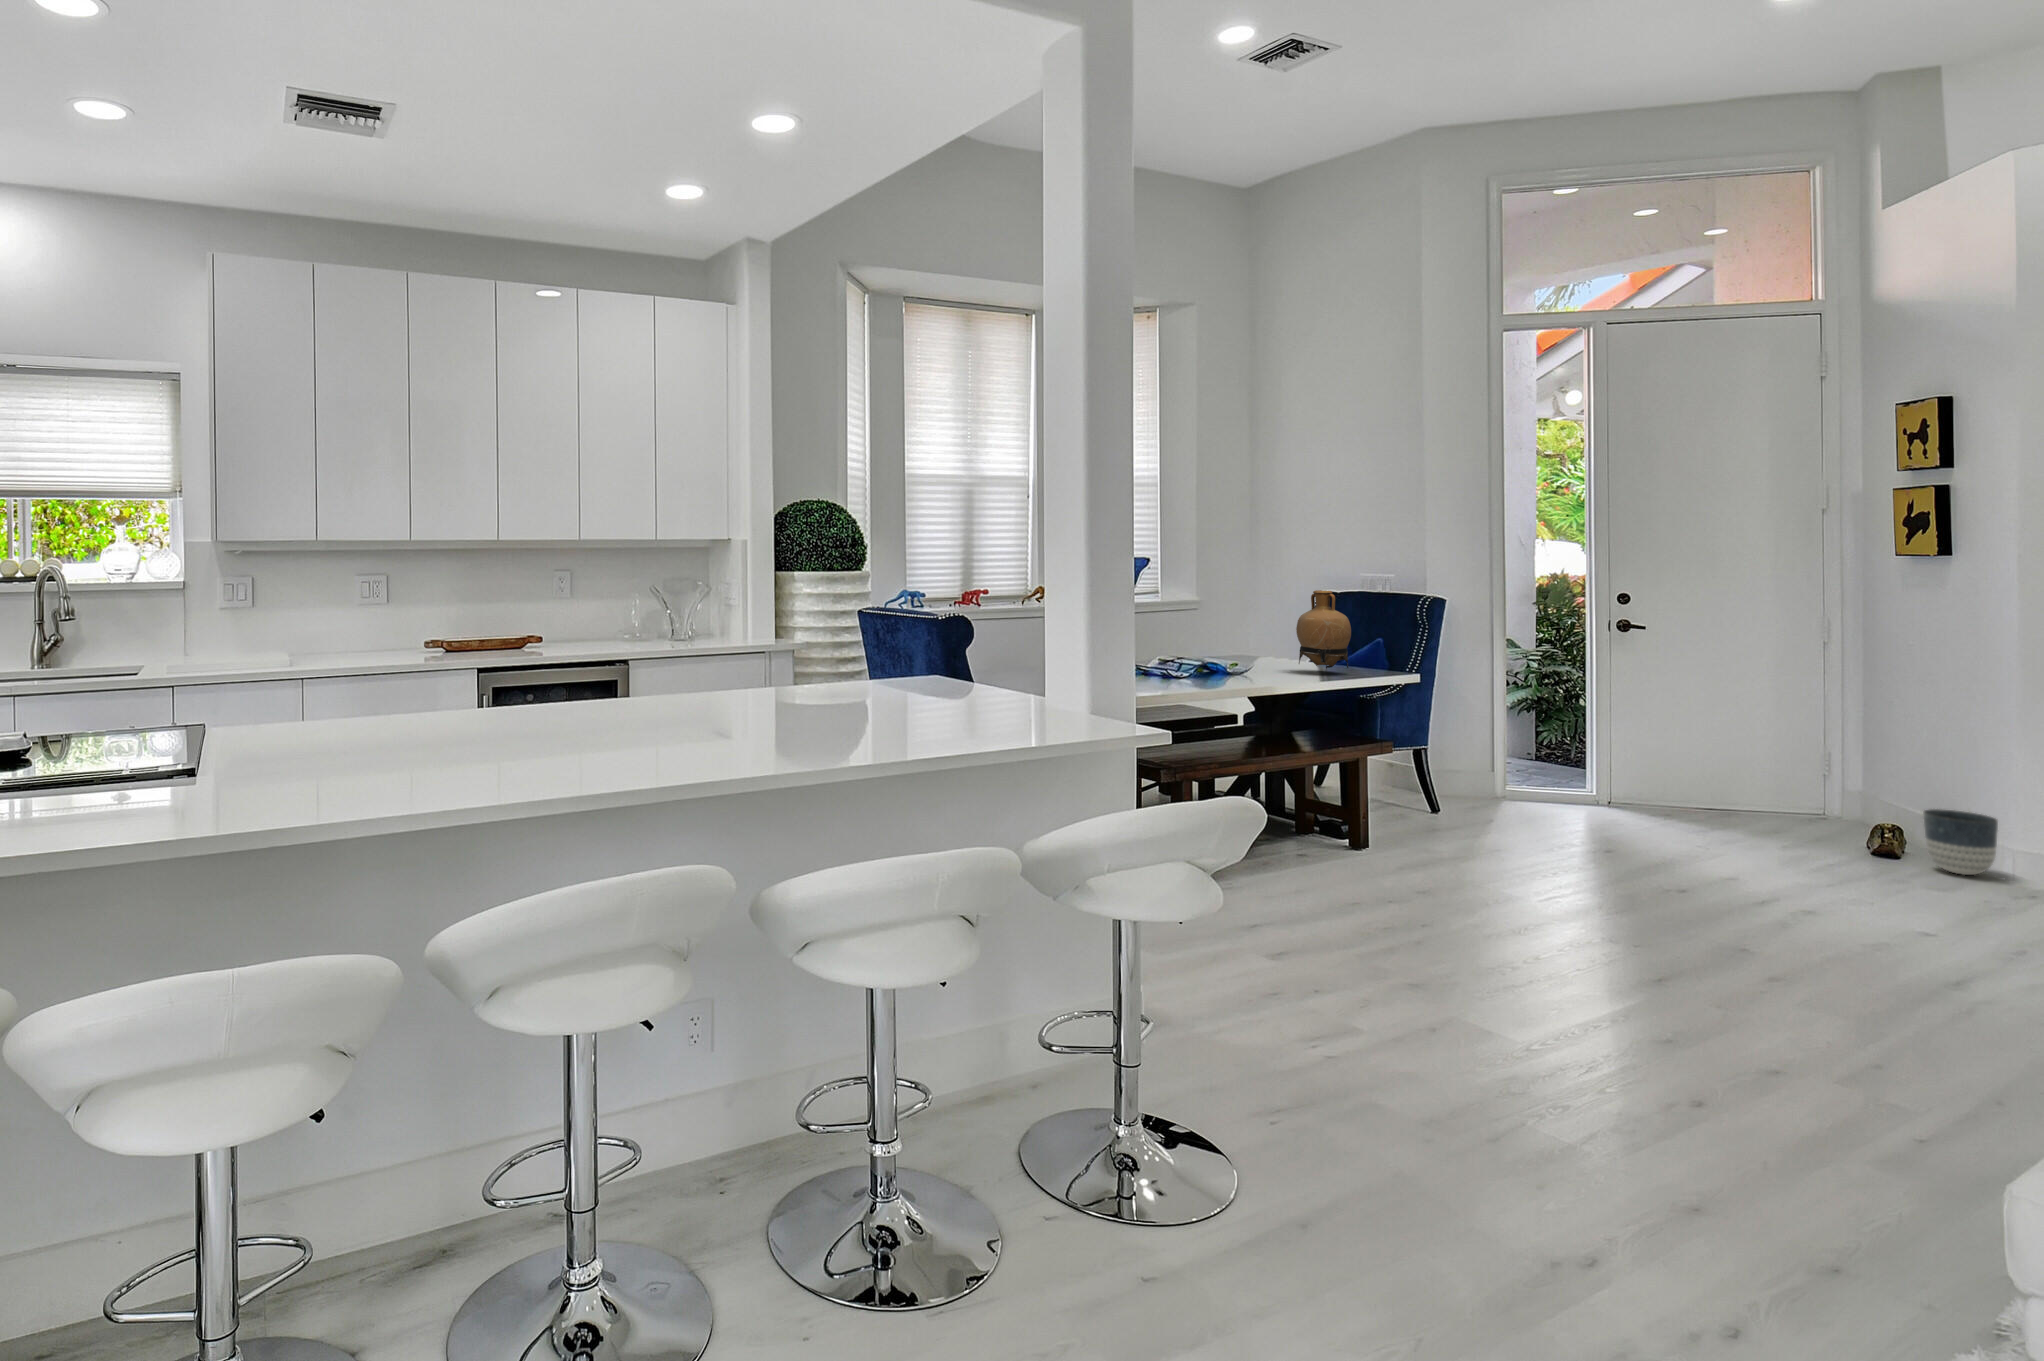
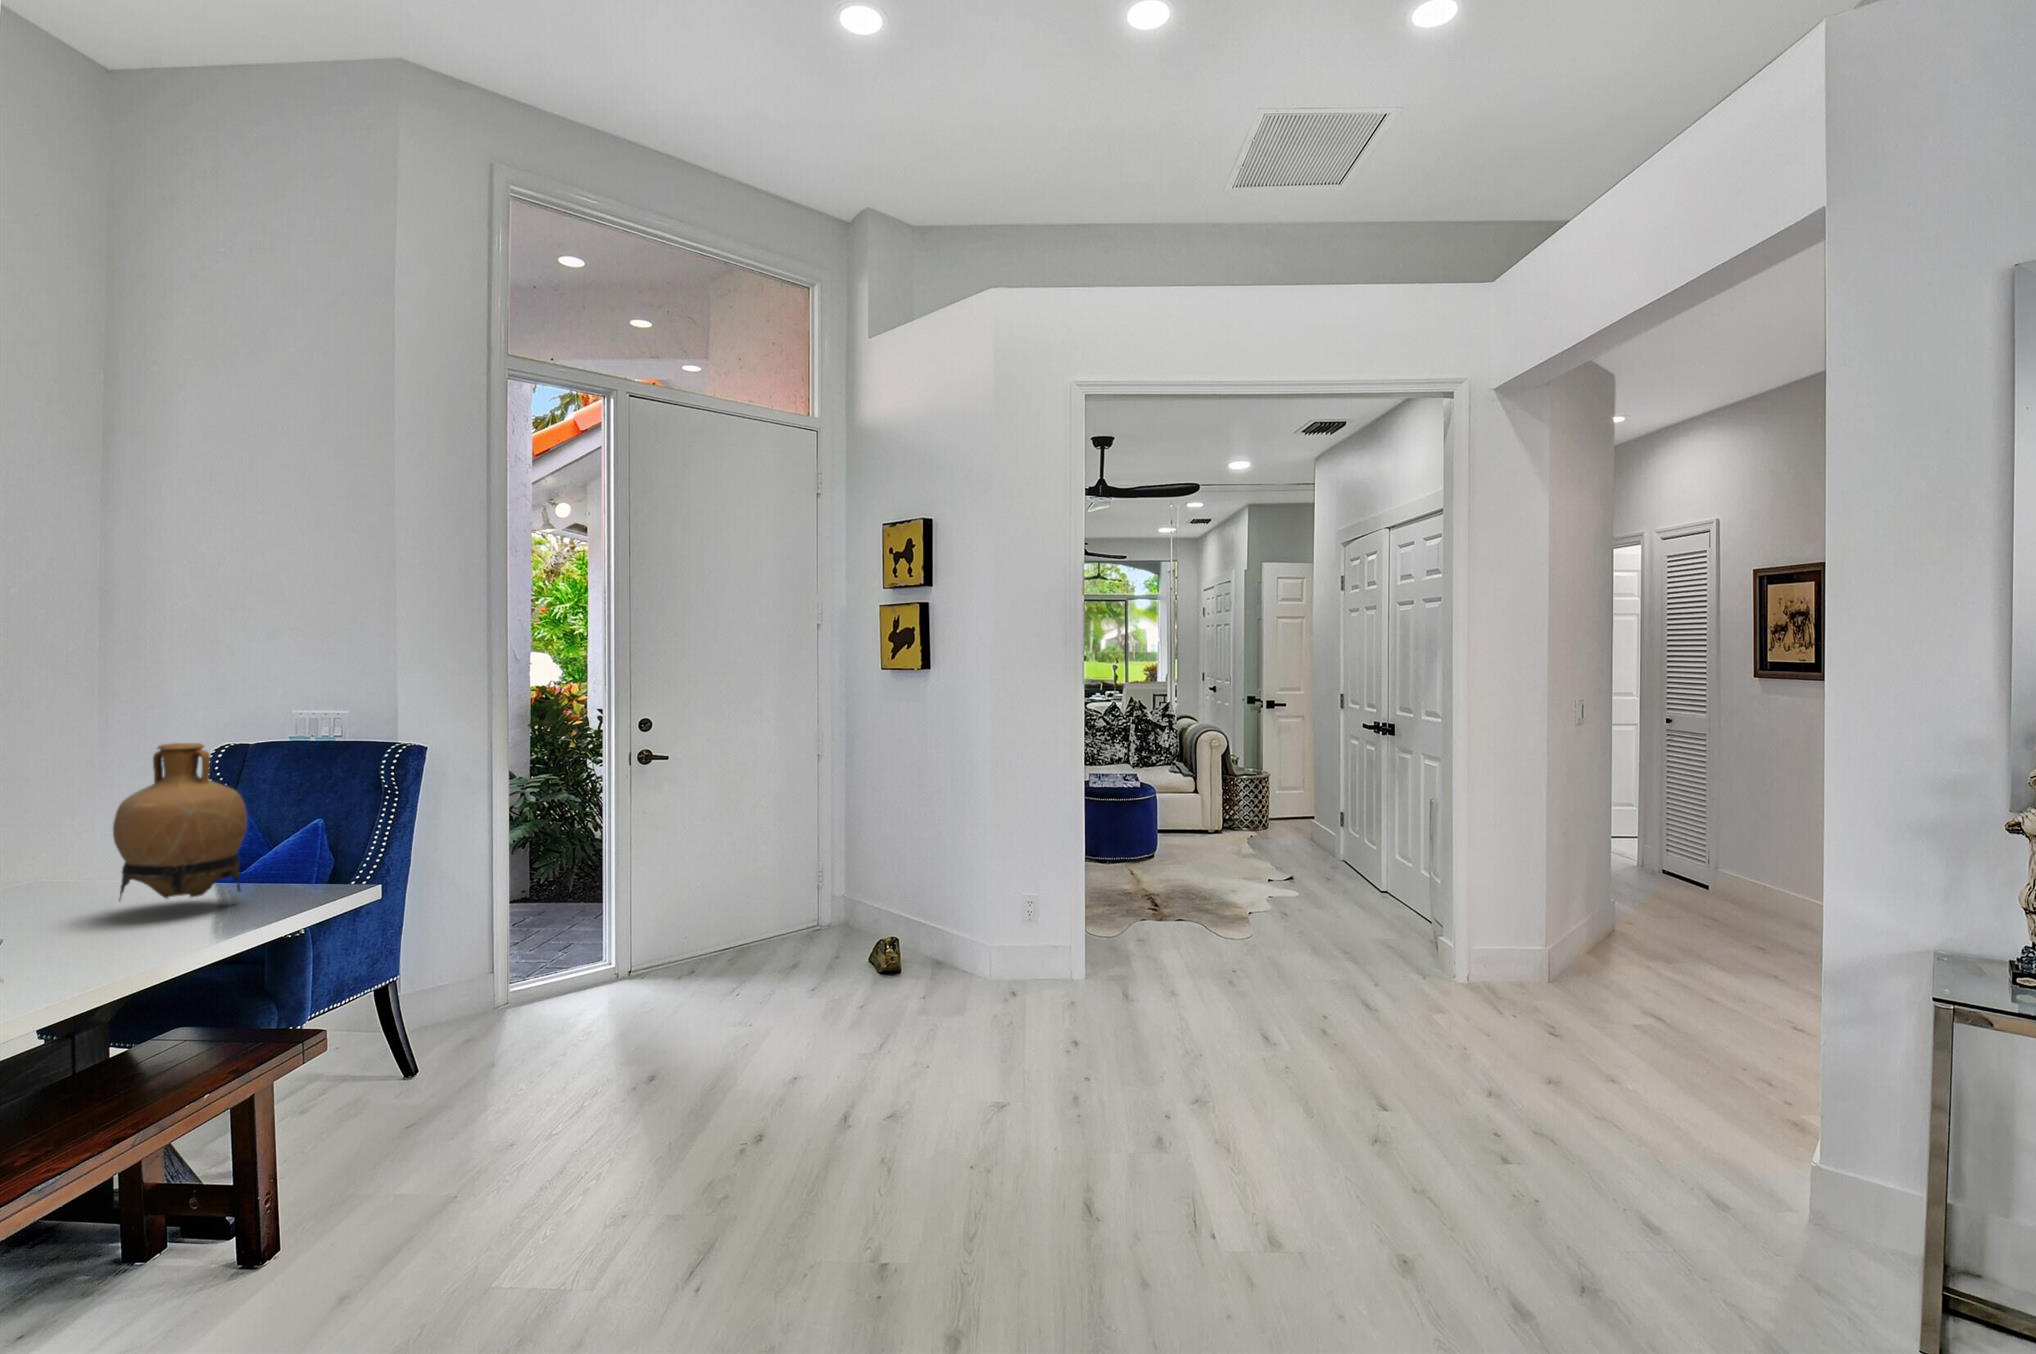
planter: present [1923,809,1998,875] -> none [924,920,975,986]

